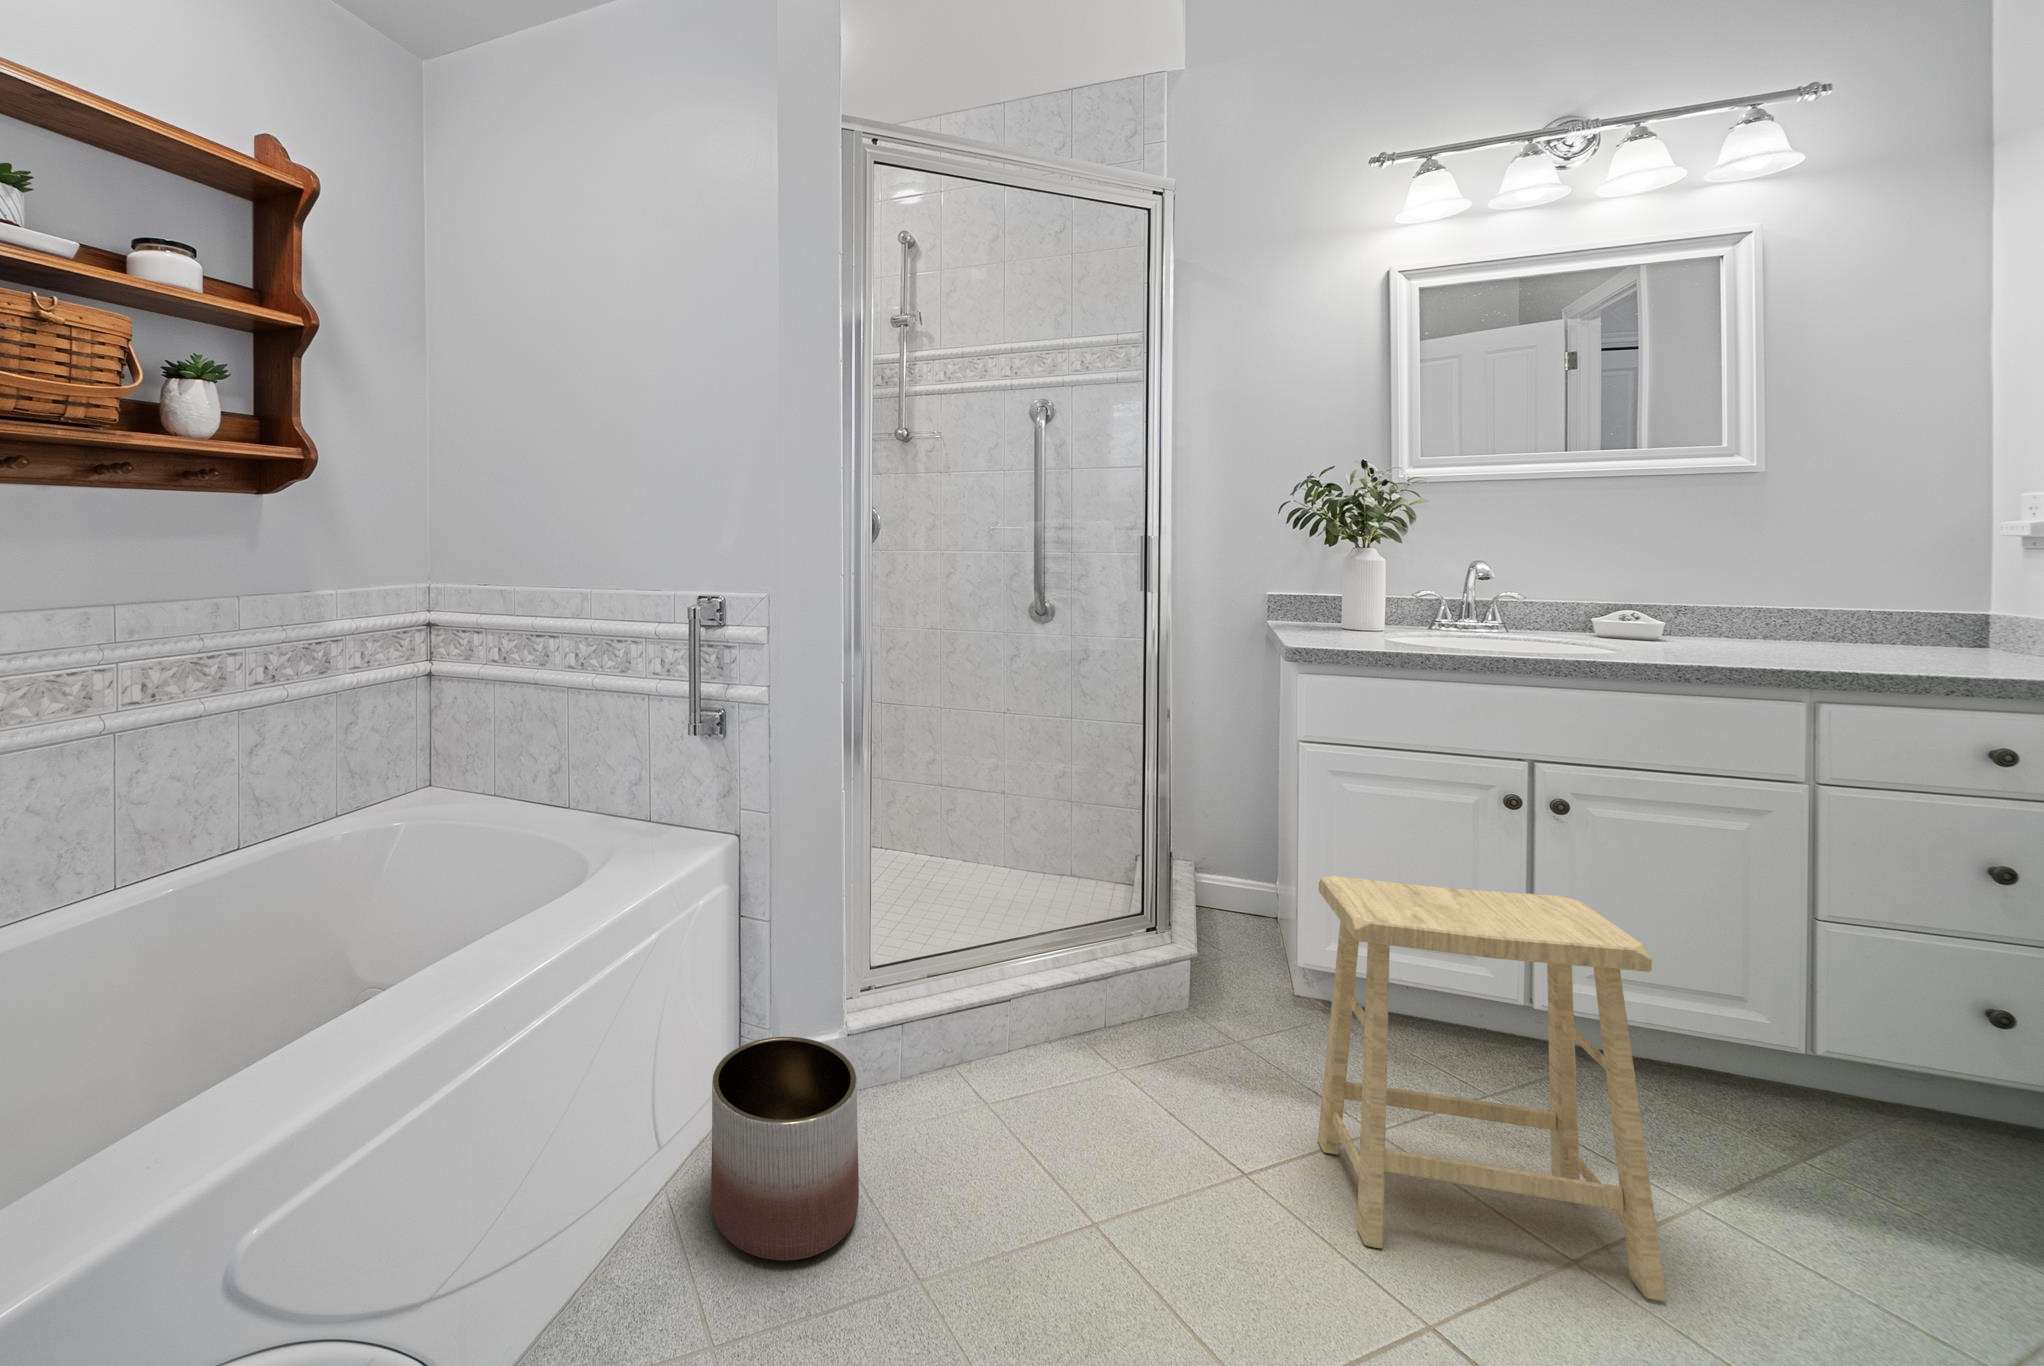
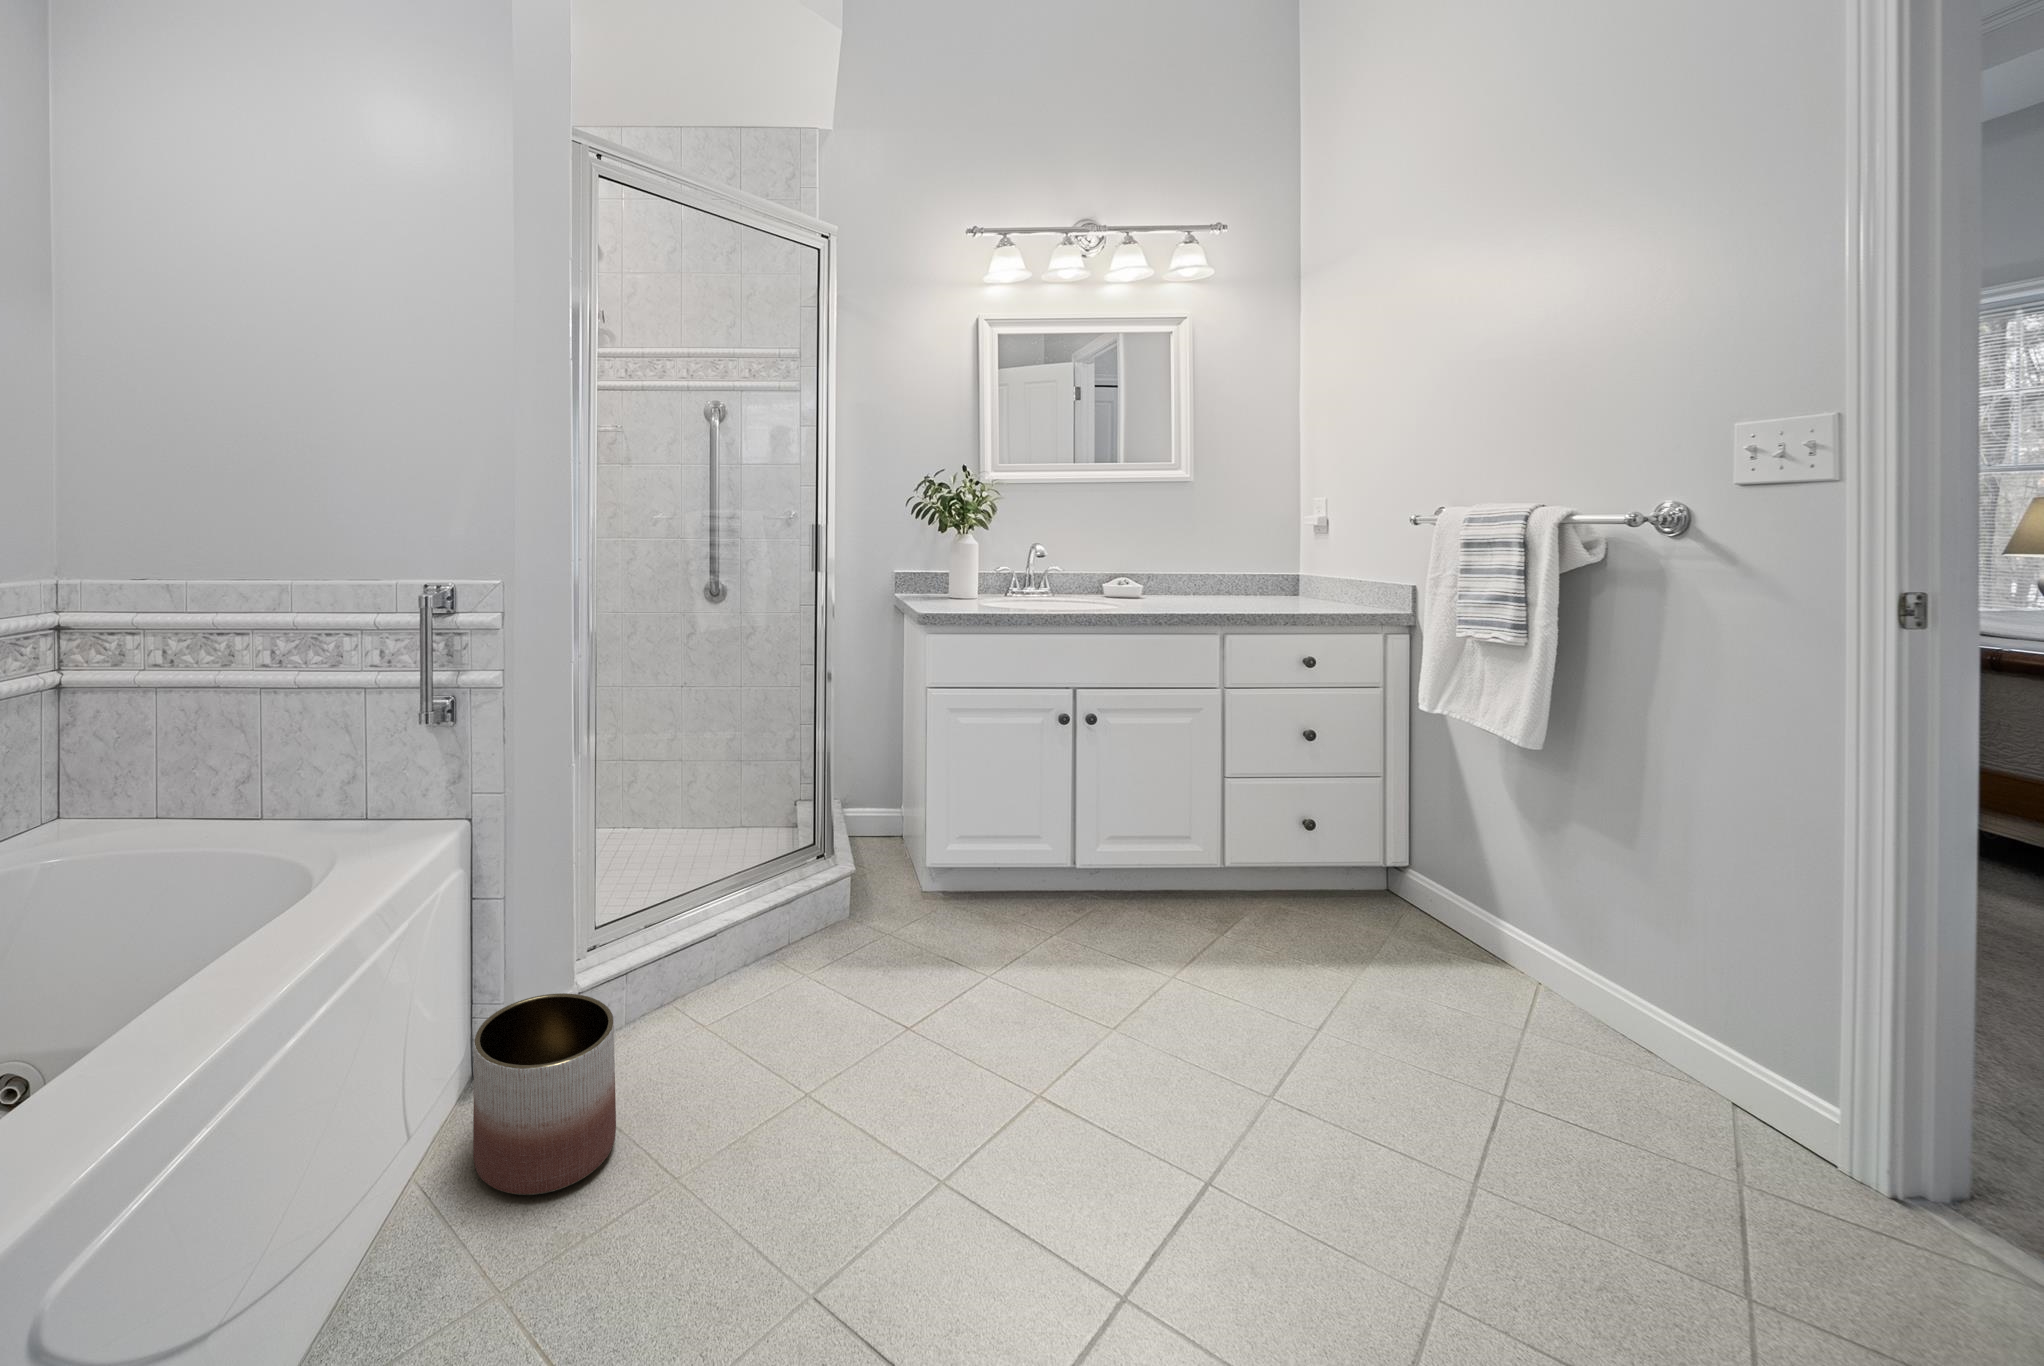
footstool: present [1318,876,1666,1301] -> none [953,776,1161,1049]

